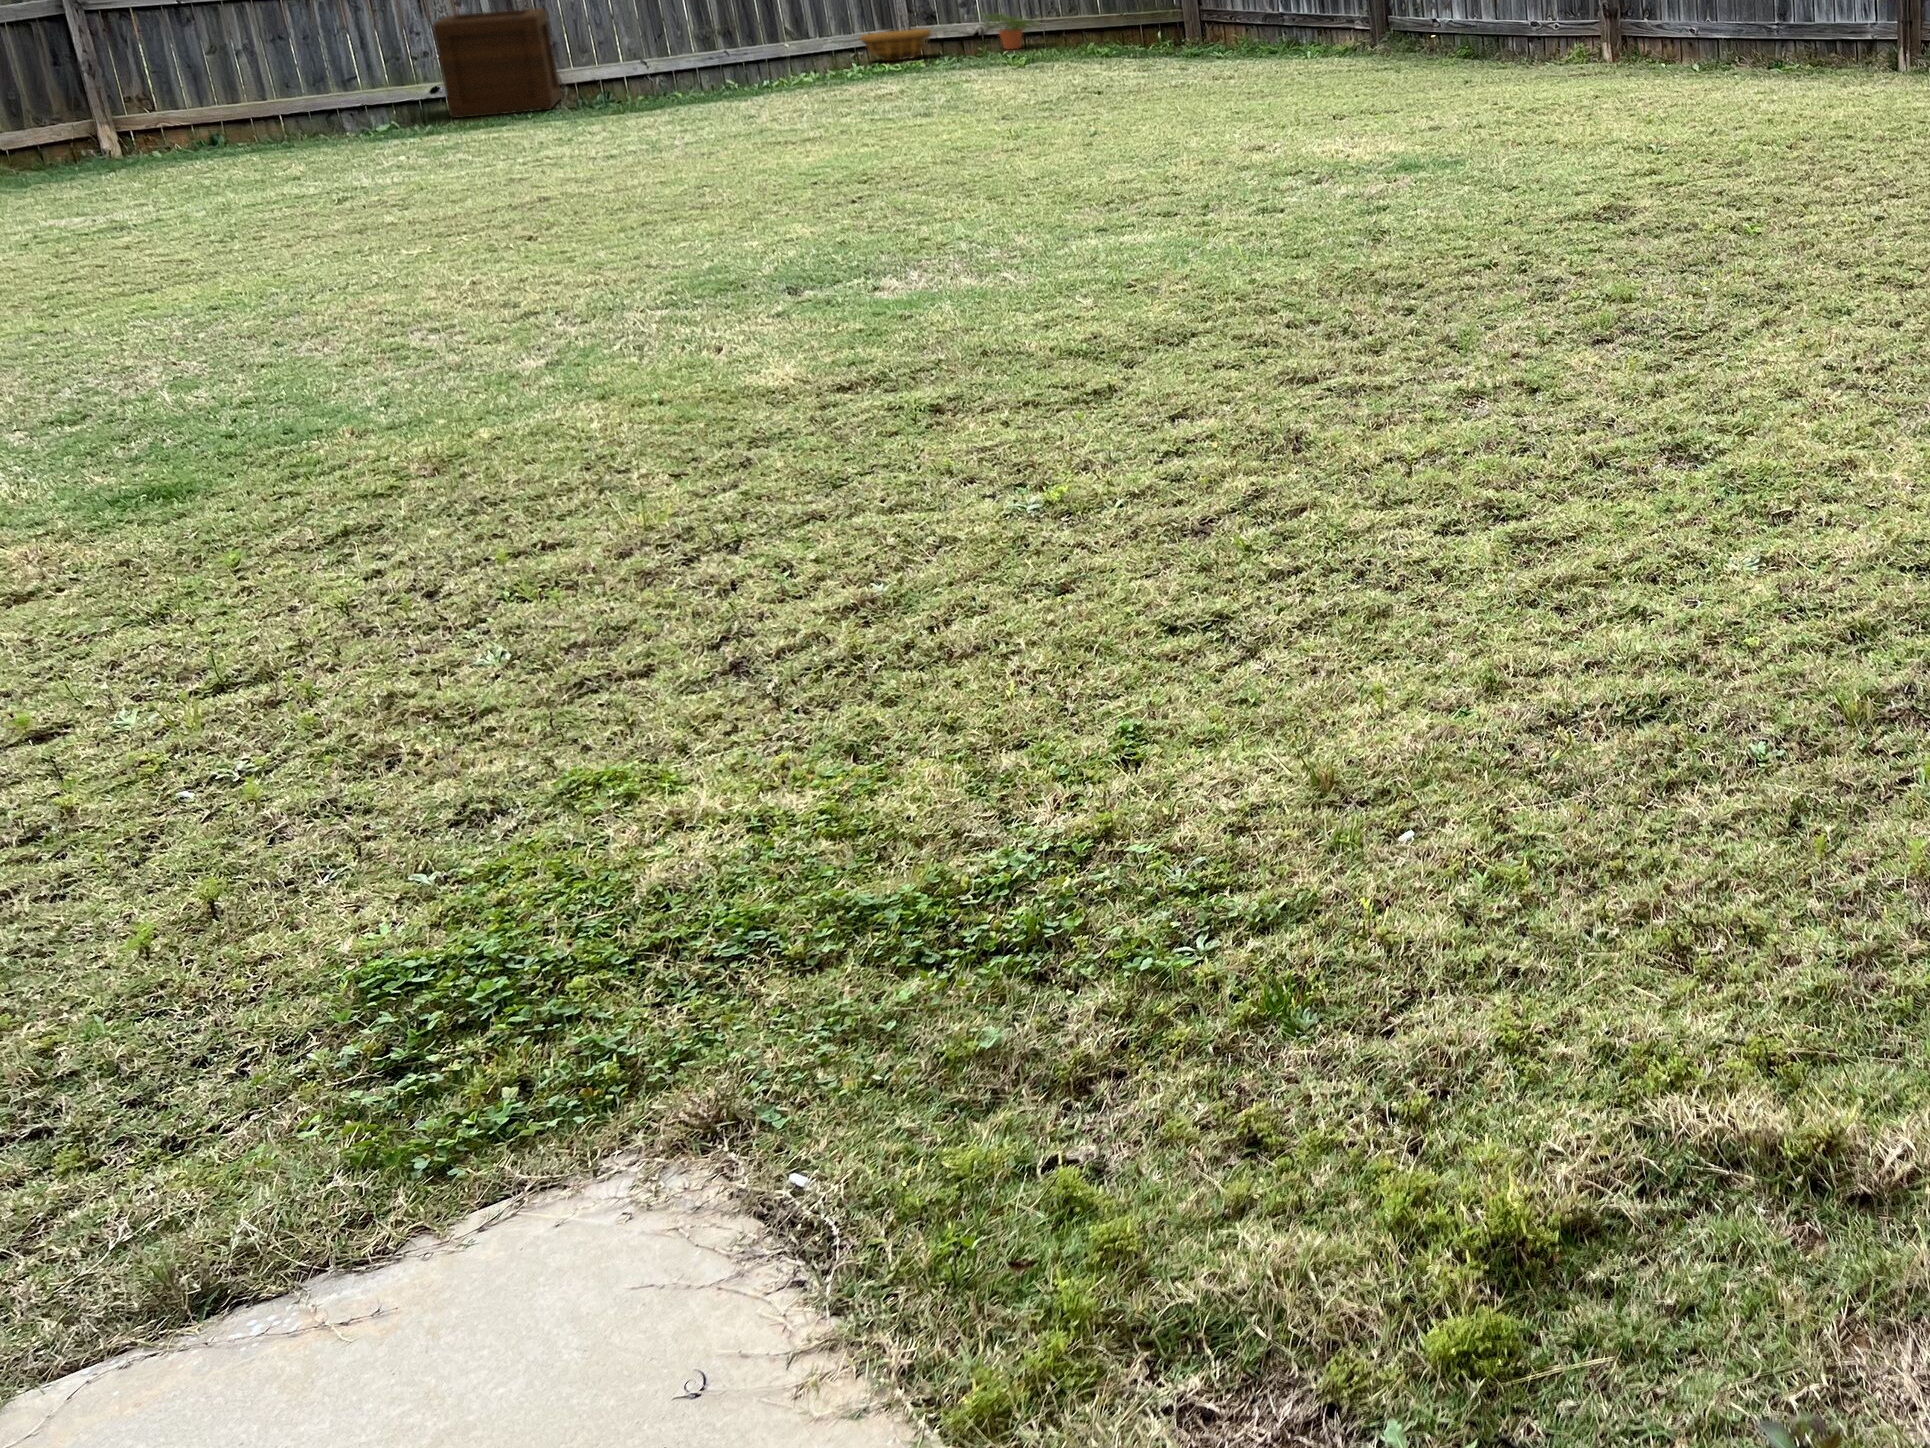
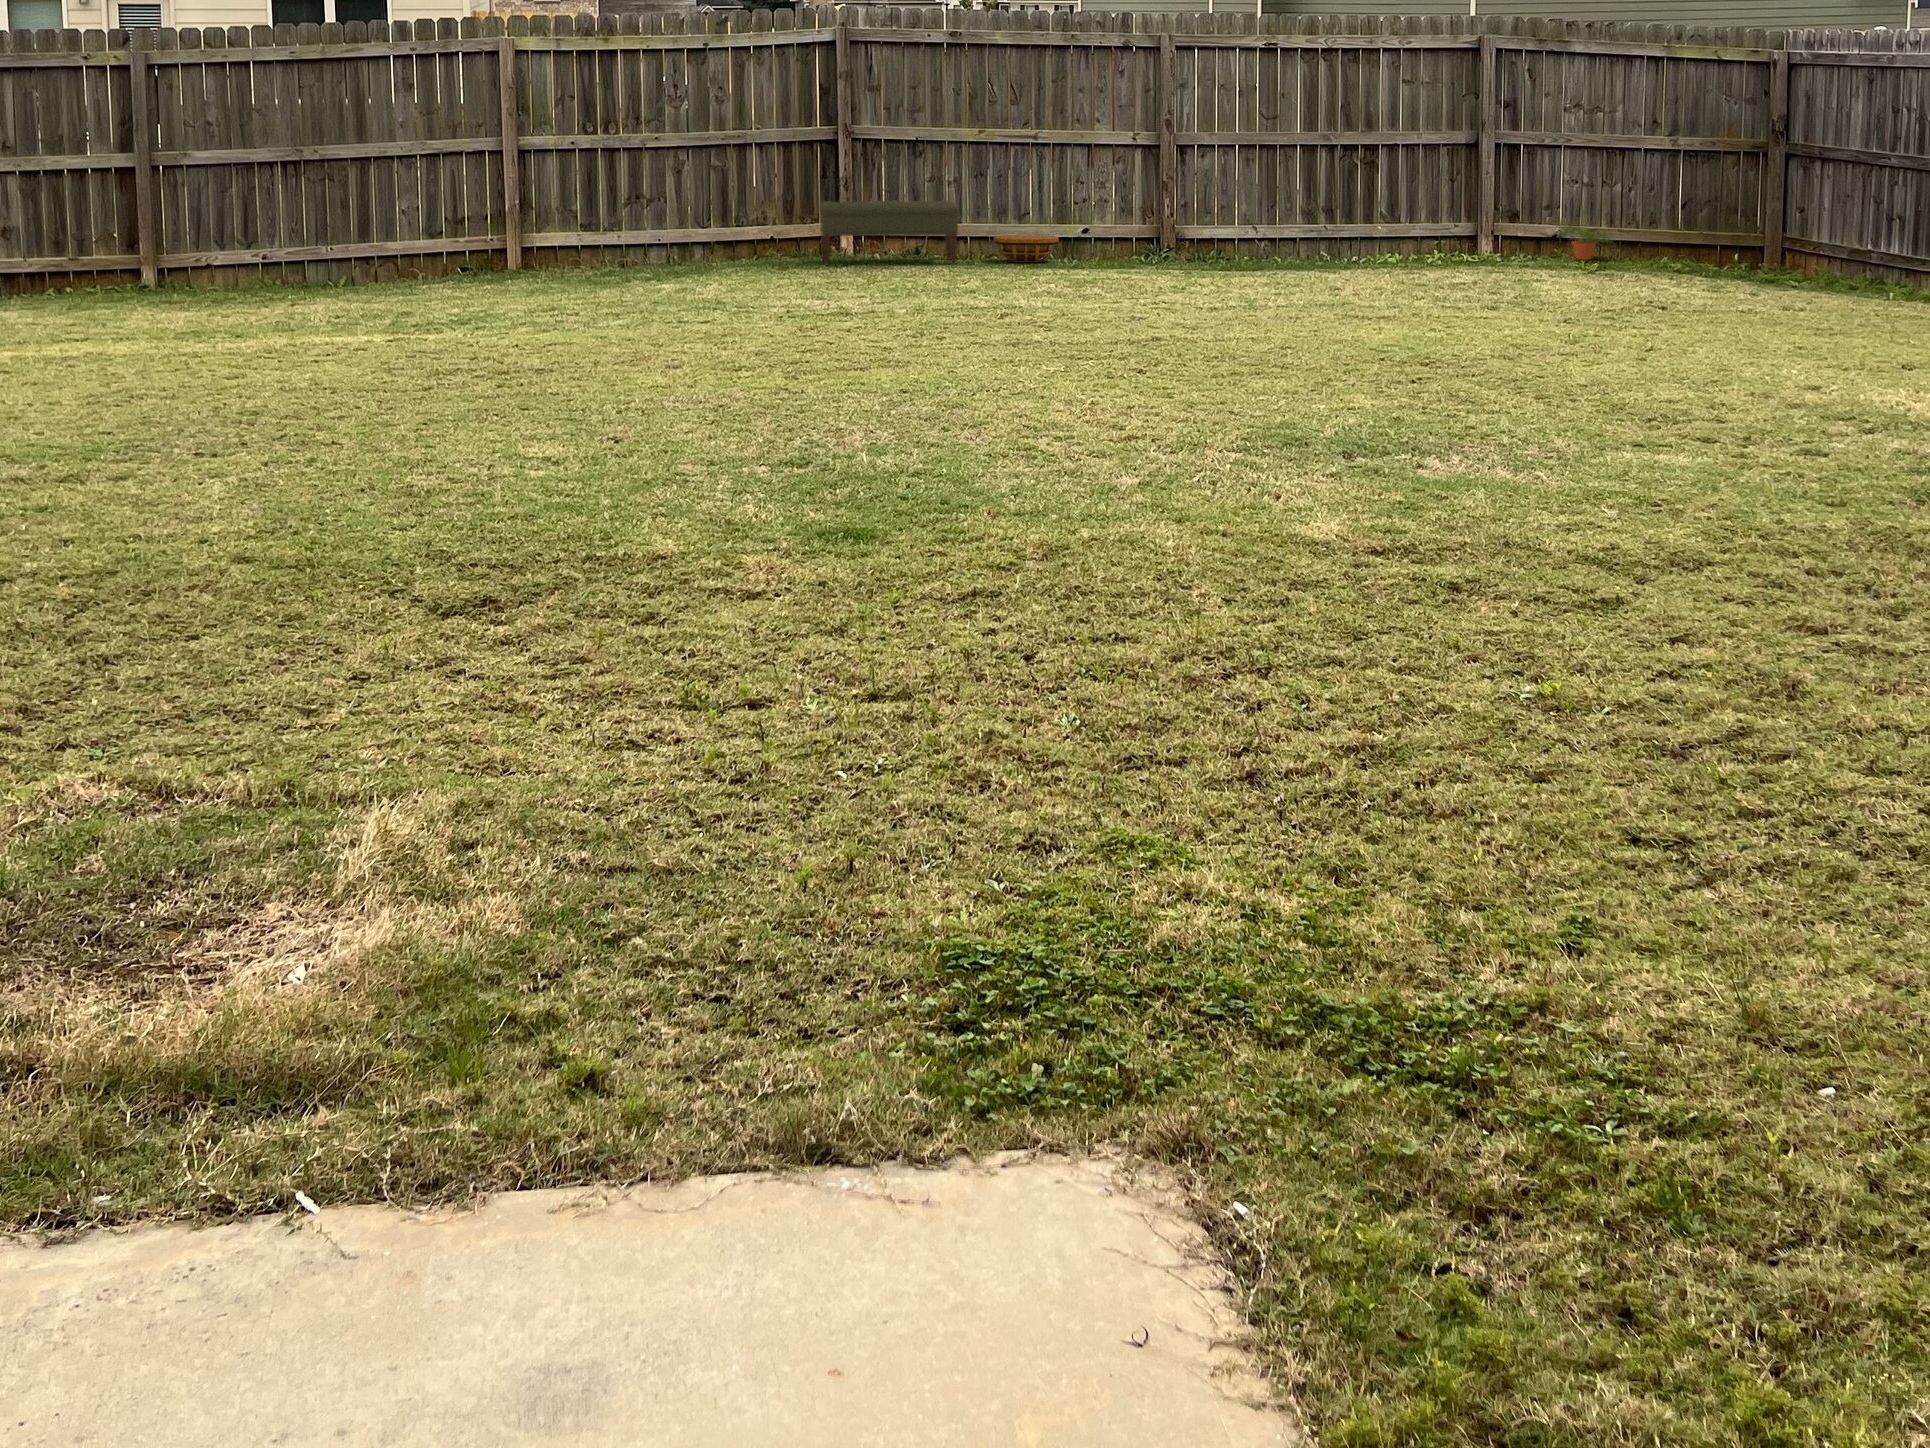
wooden crate: present [433,8,561,118] -> none [1102,182,1191,268]
basket: present [860,29,931,61] -> present [994,235,1059,262]
bench: none [27,60,250,163] -> present [819,200,959,266]

